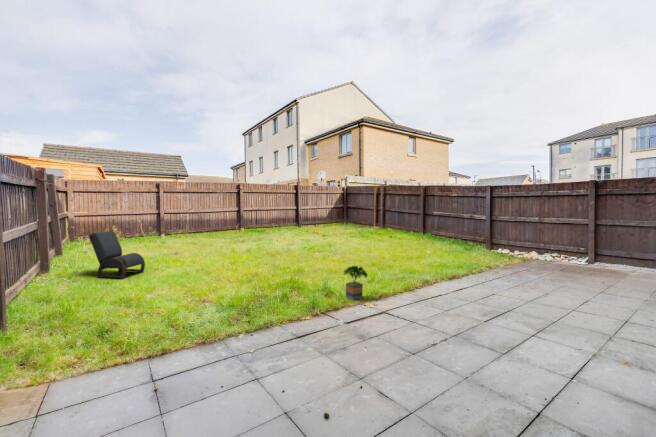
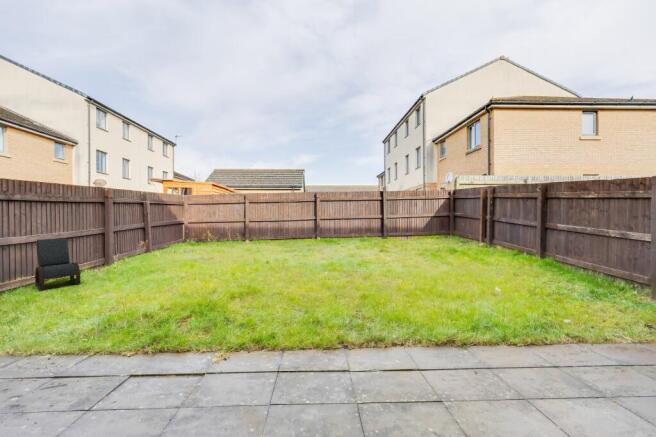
potted tree: present [344,266,367,300] -> none [59,331,113,406]

